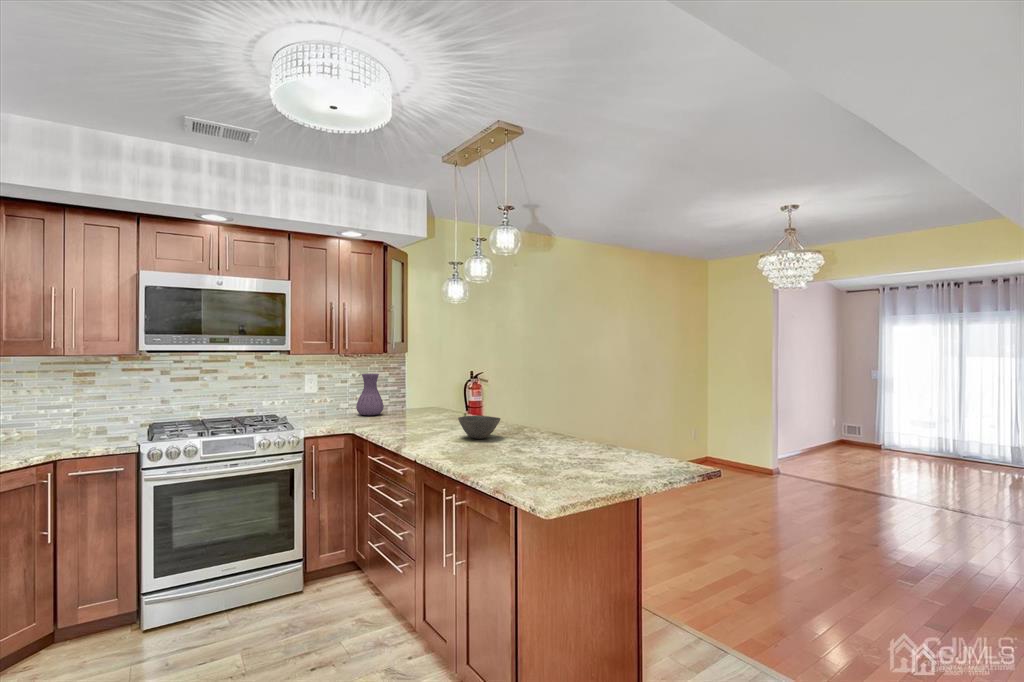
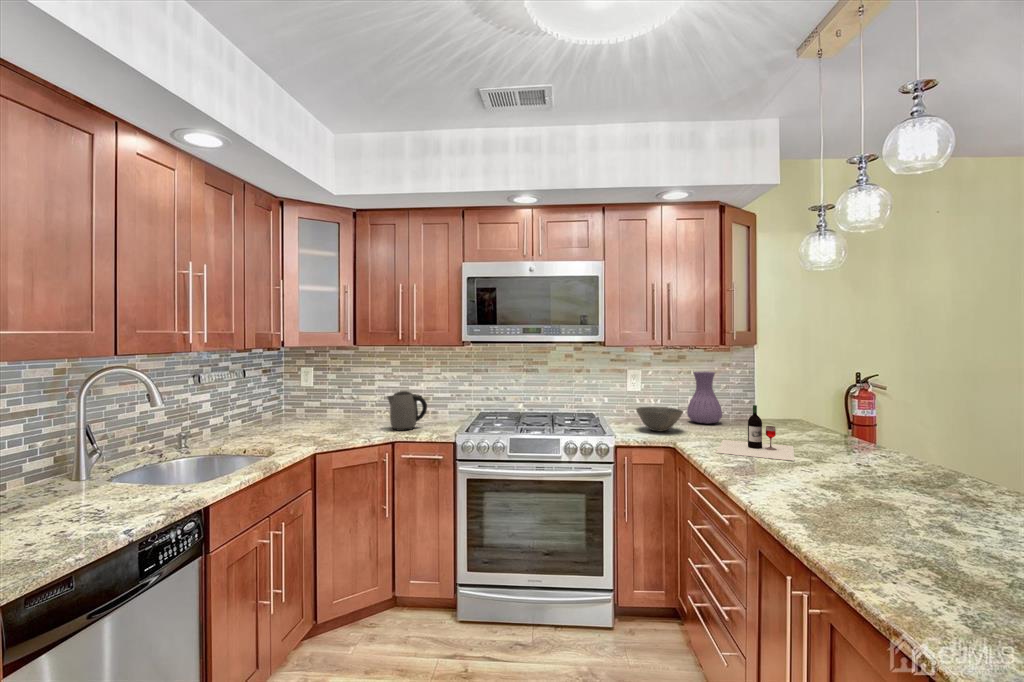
wine bottle: none [389,397,439,433] -> present [716,405,795,461]
kettle: none [35,405,91,449] -> present [387,391,427,431]
bowl: present [458,416,500,439] -> present [636,407,683,431]

